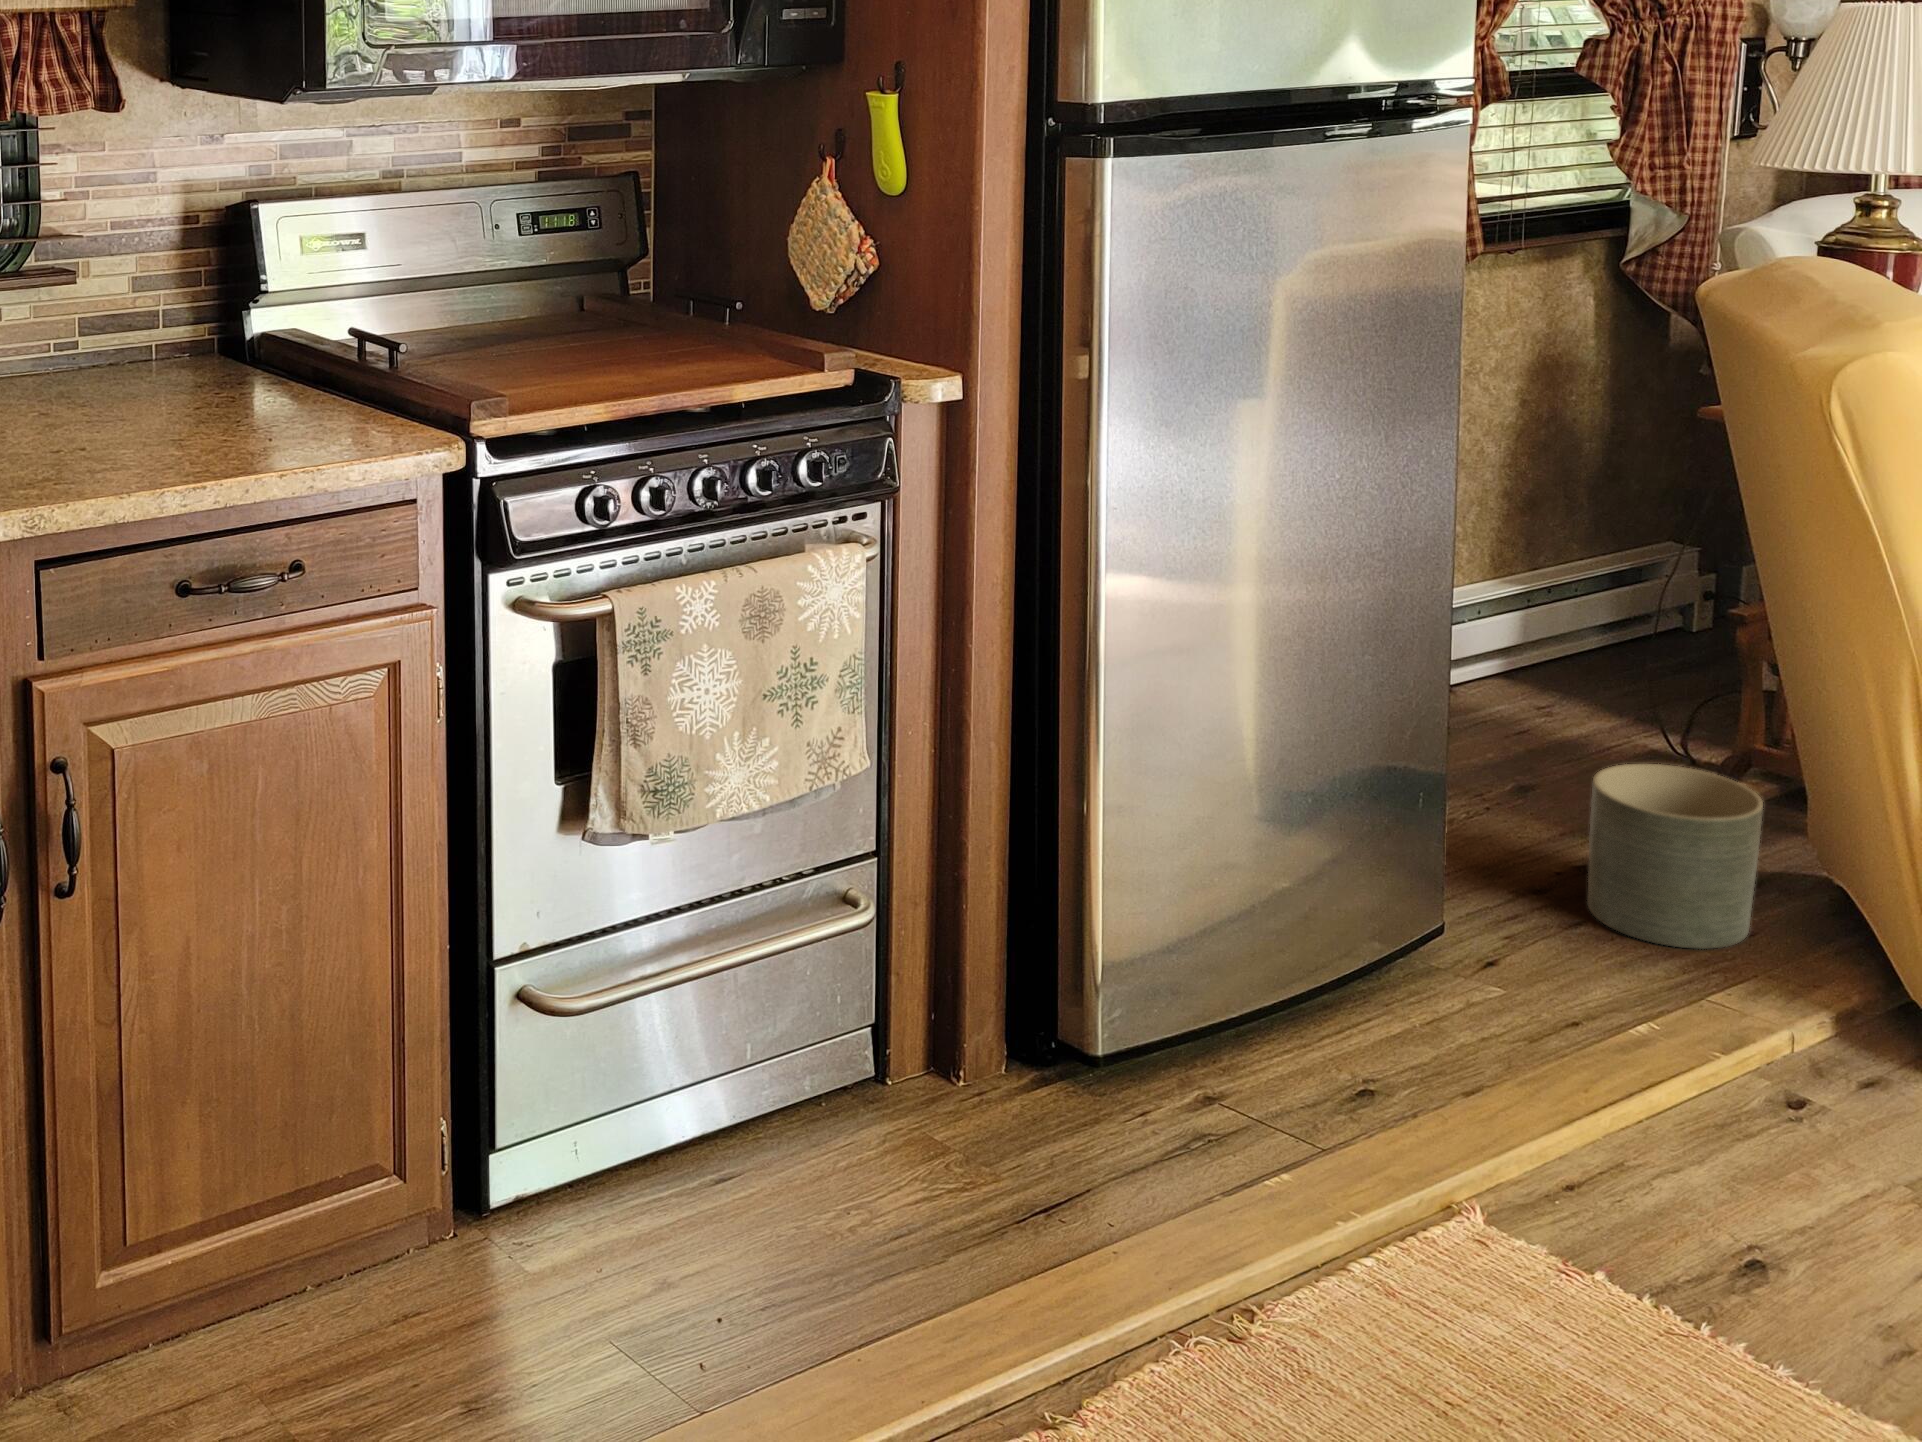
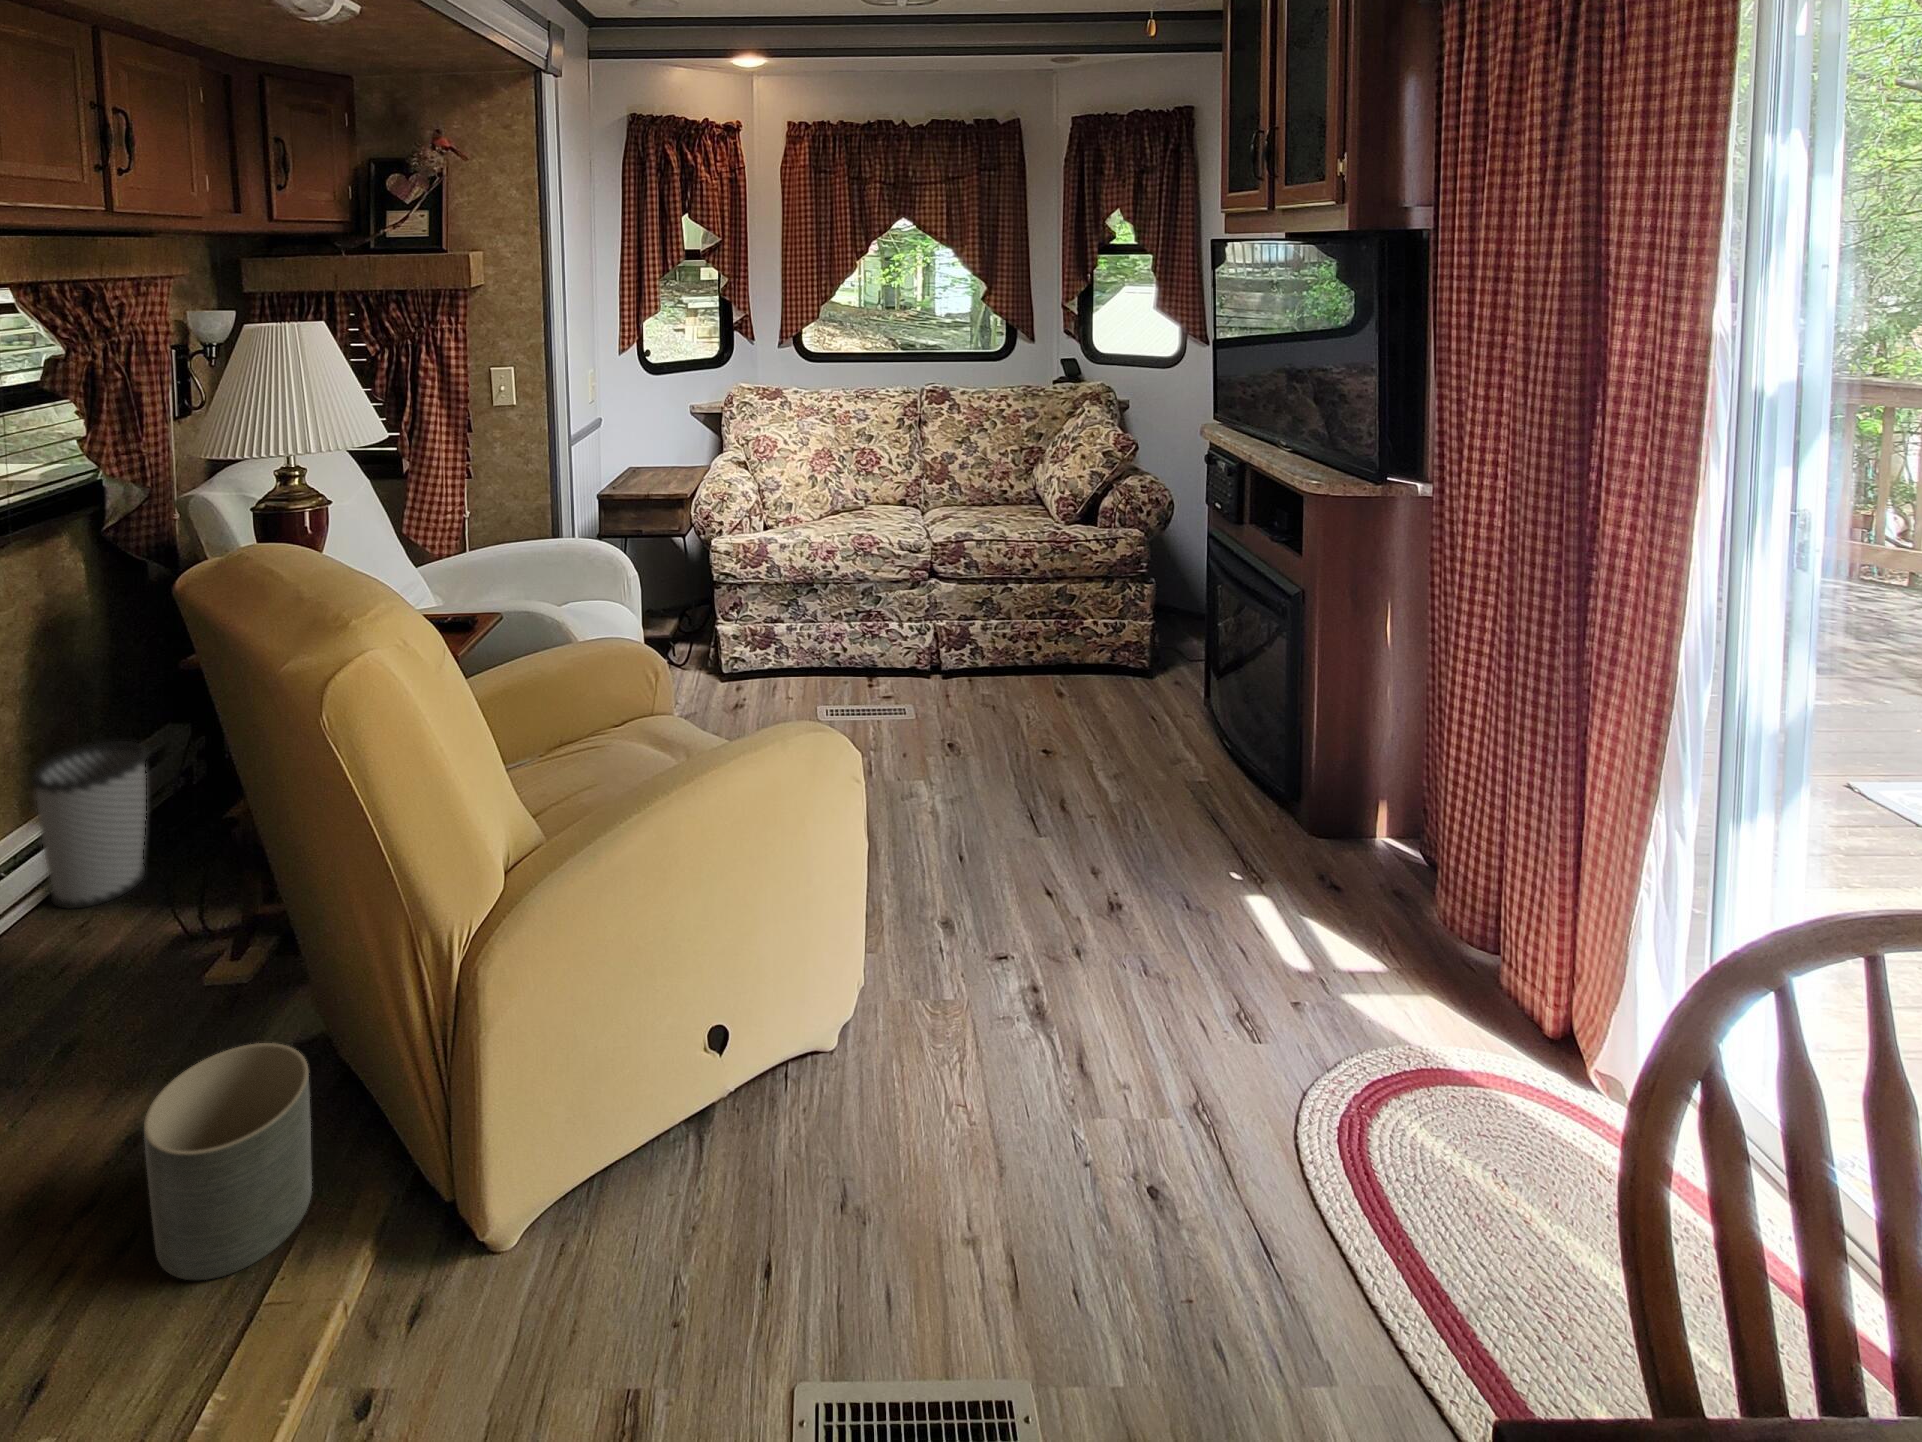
wastebasket: none [1511,507,1640,682] -> present [31,741,147,908]

